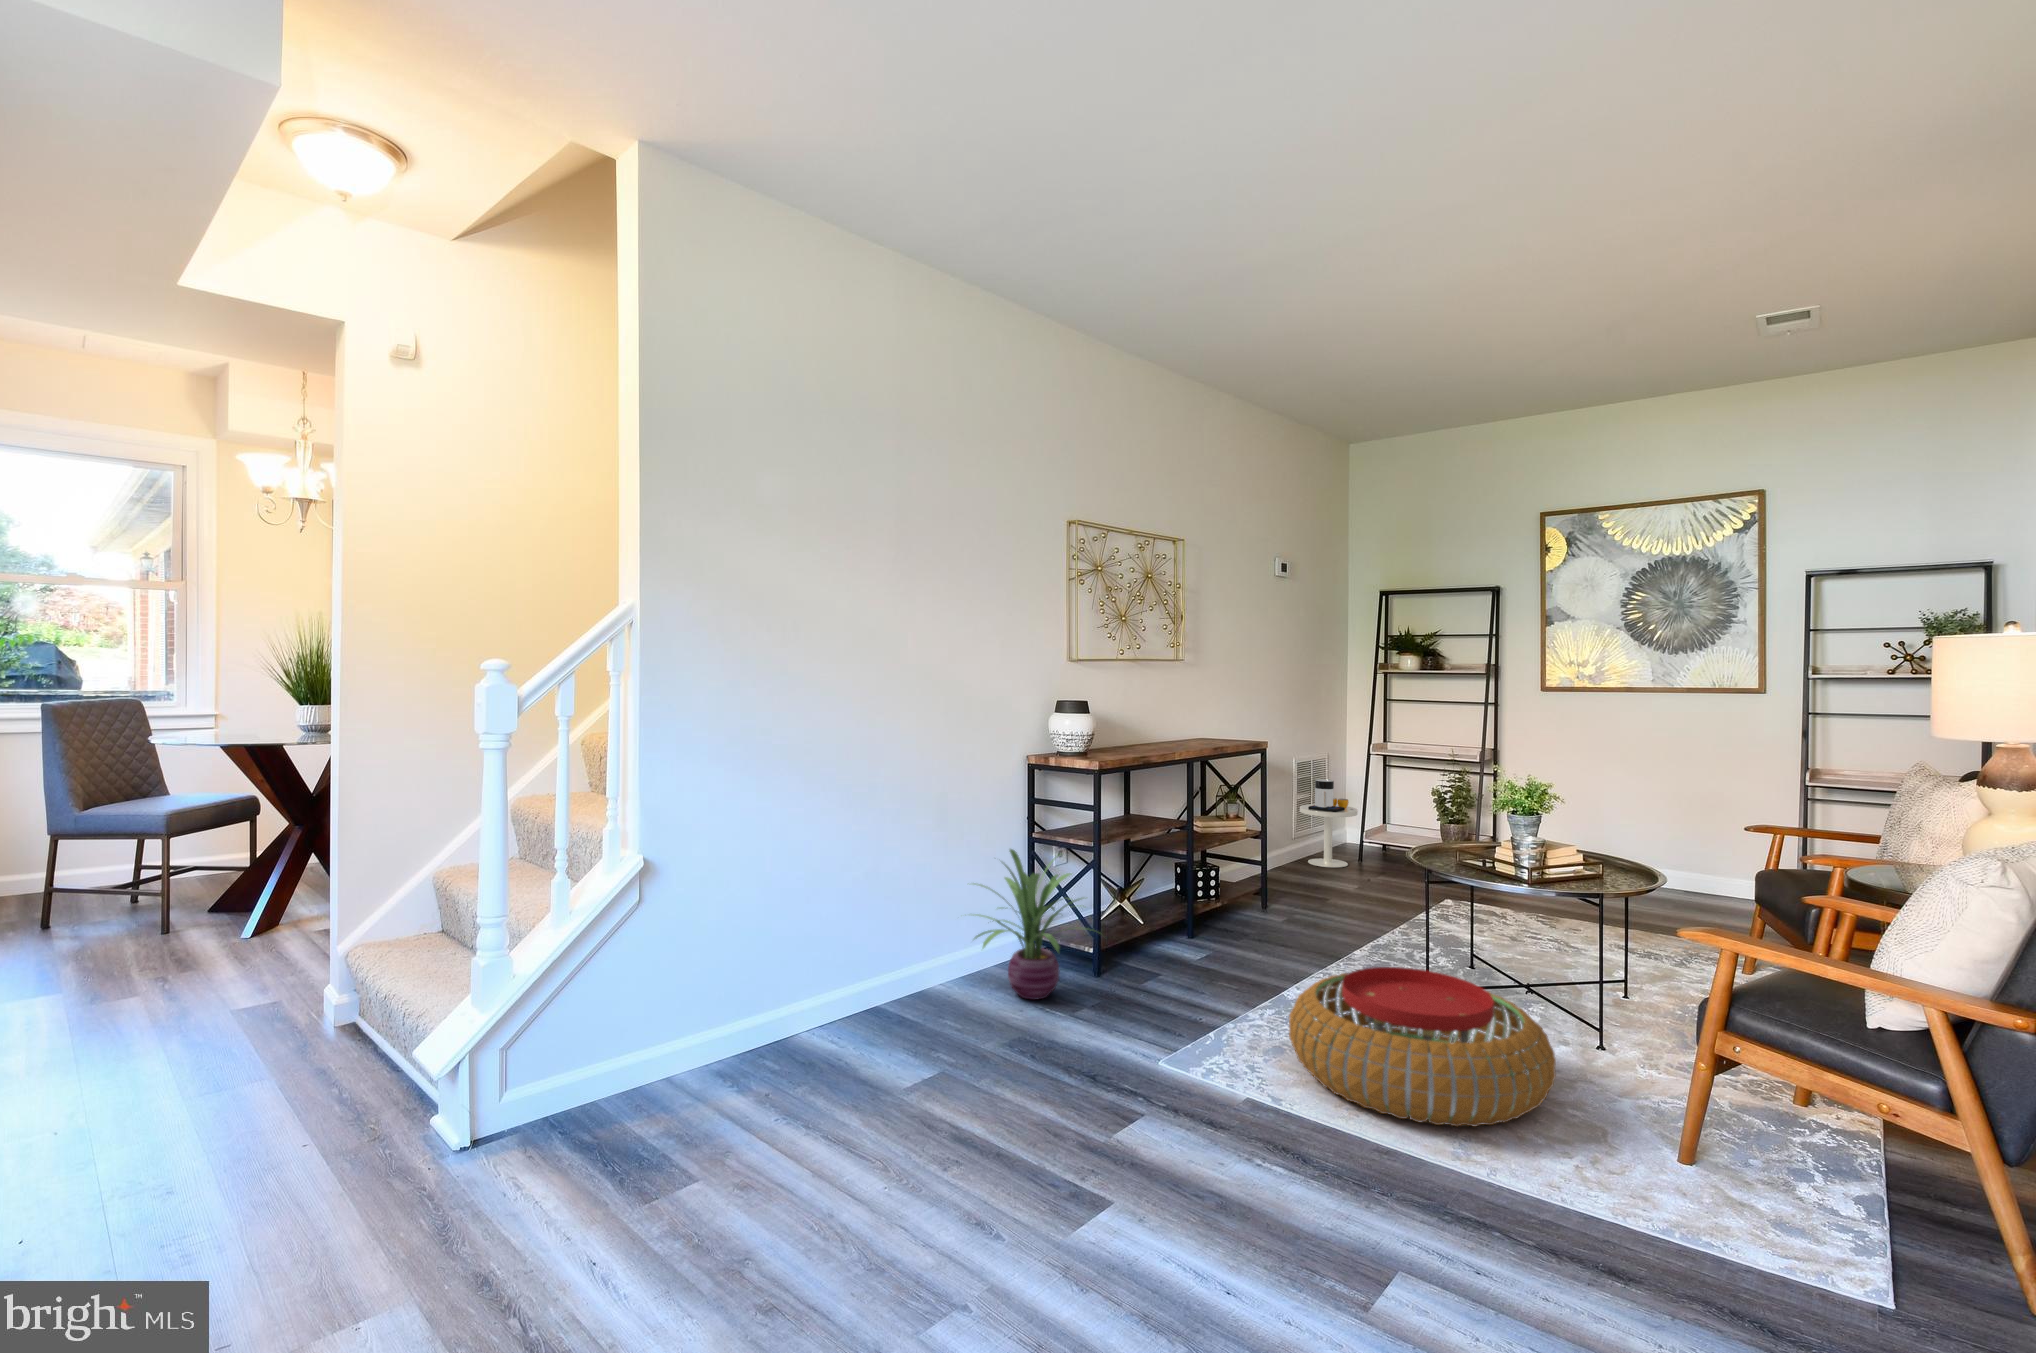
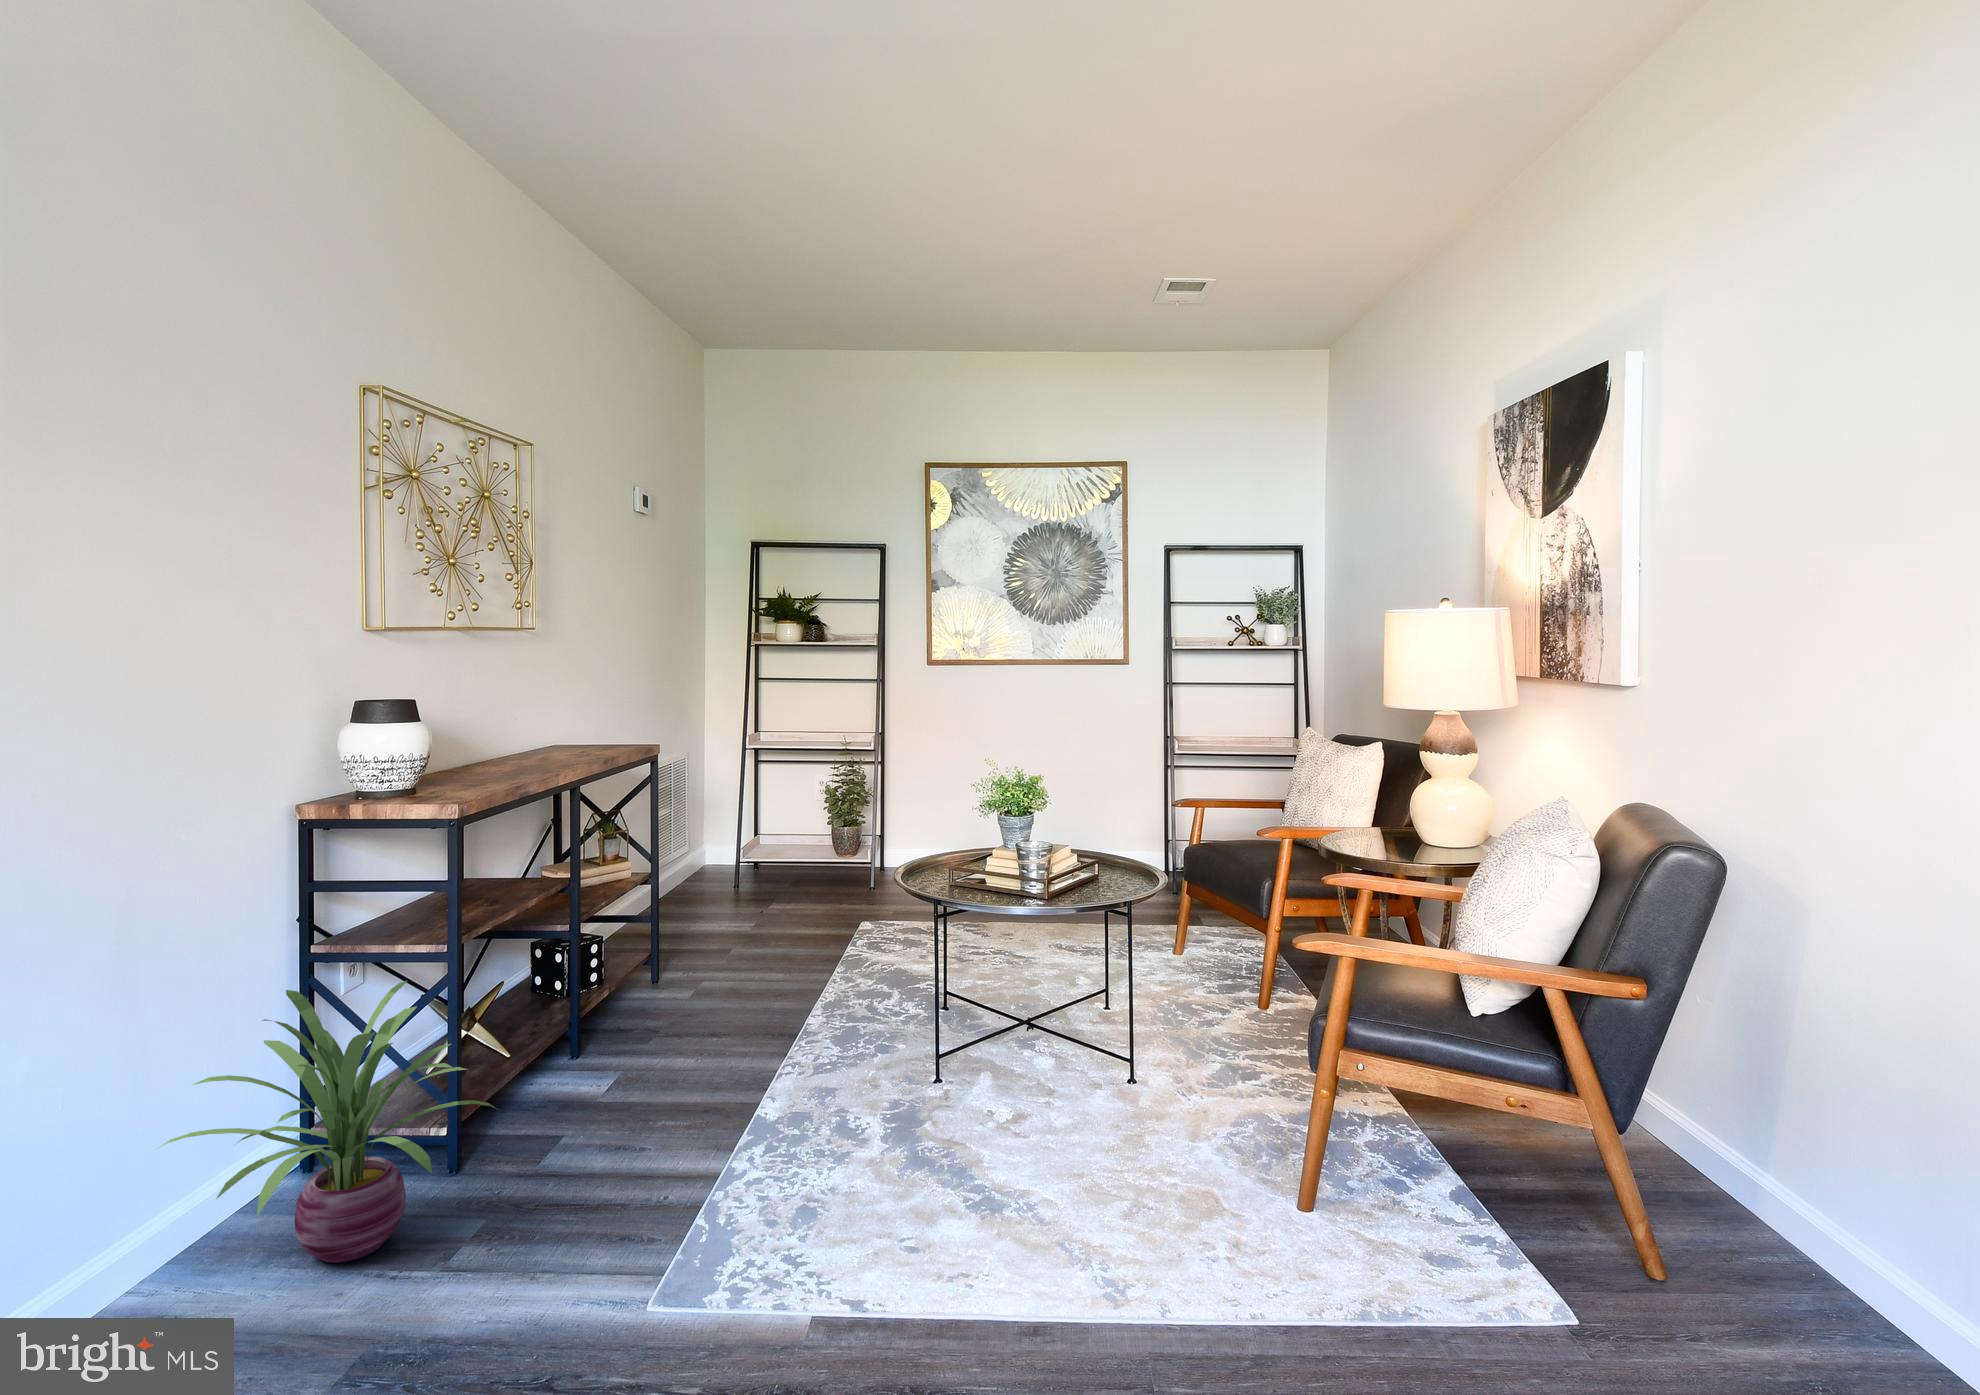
side table: present [1300,779,1358,867] -> none [666,780,740,895]
pouf: present [1289,967,1556,1126] -> none [825,1043,1148,1270]

